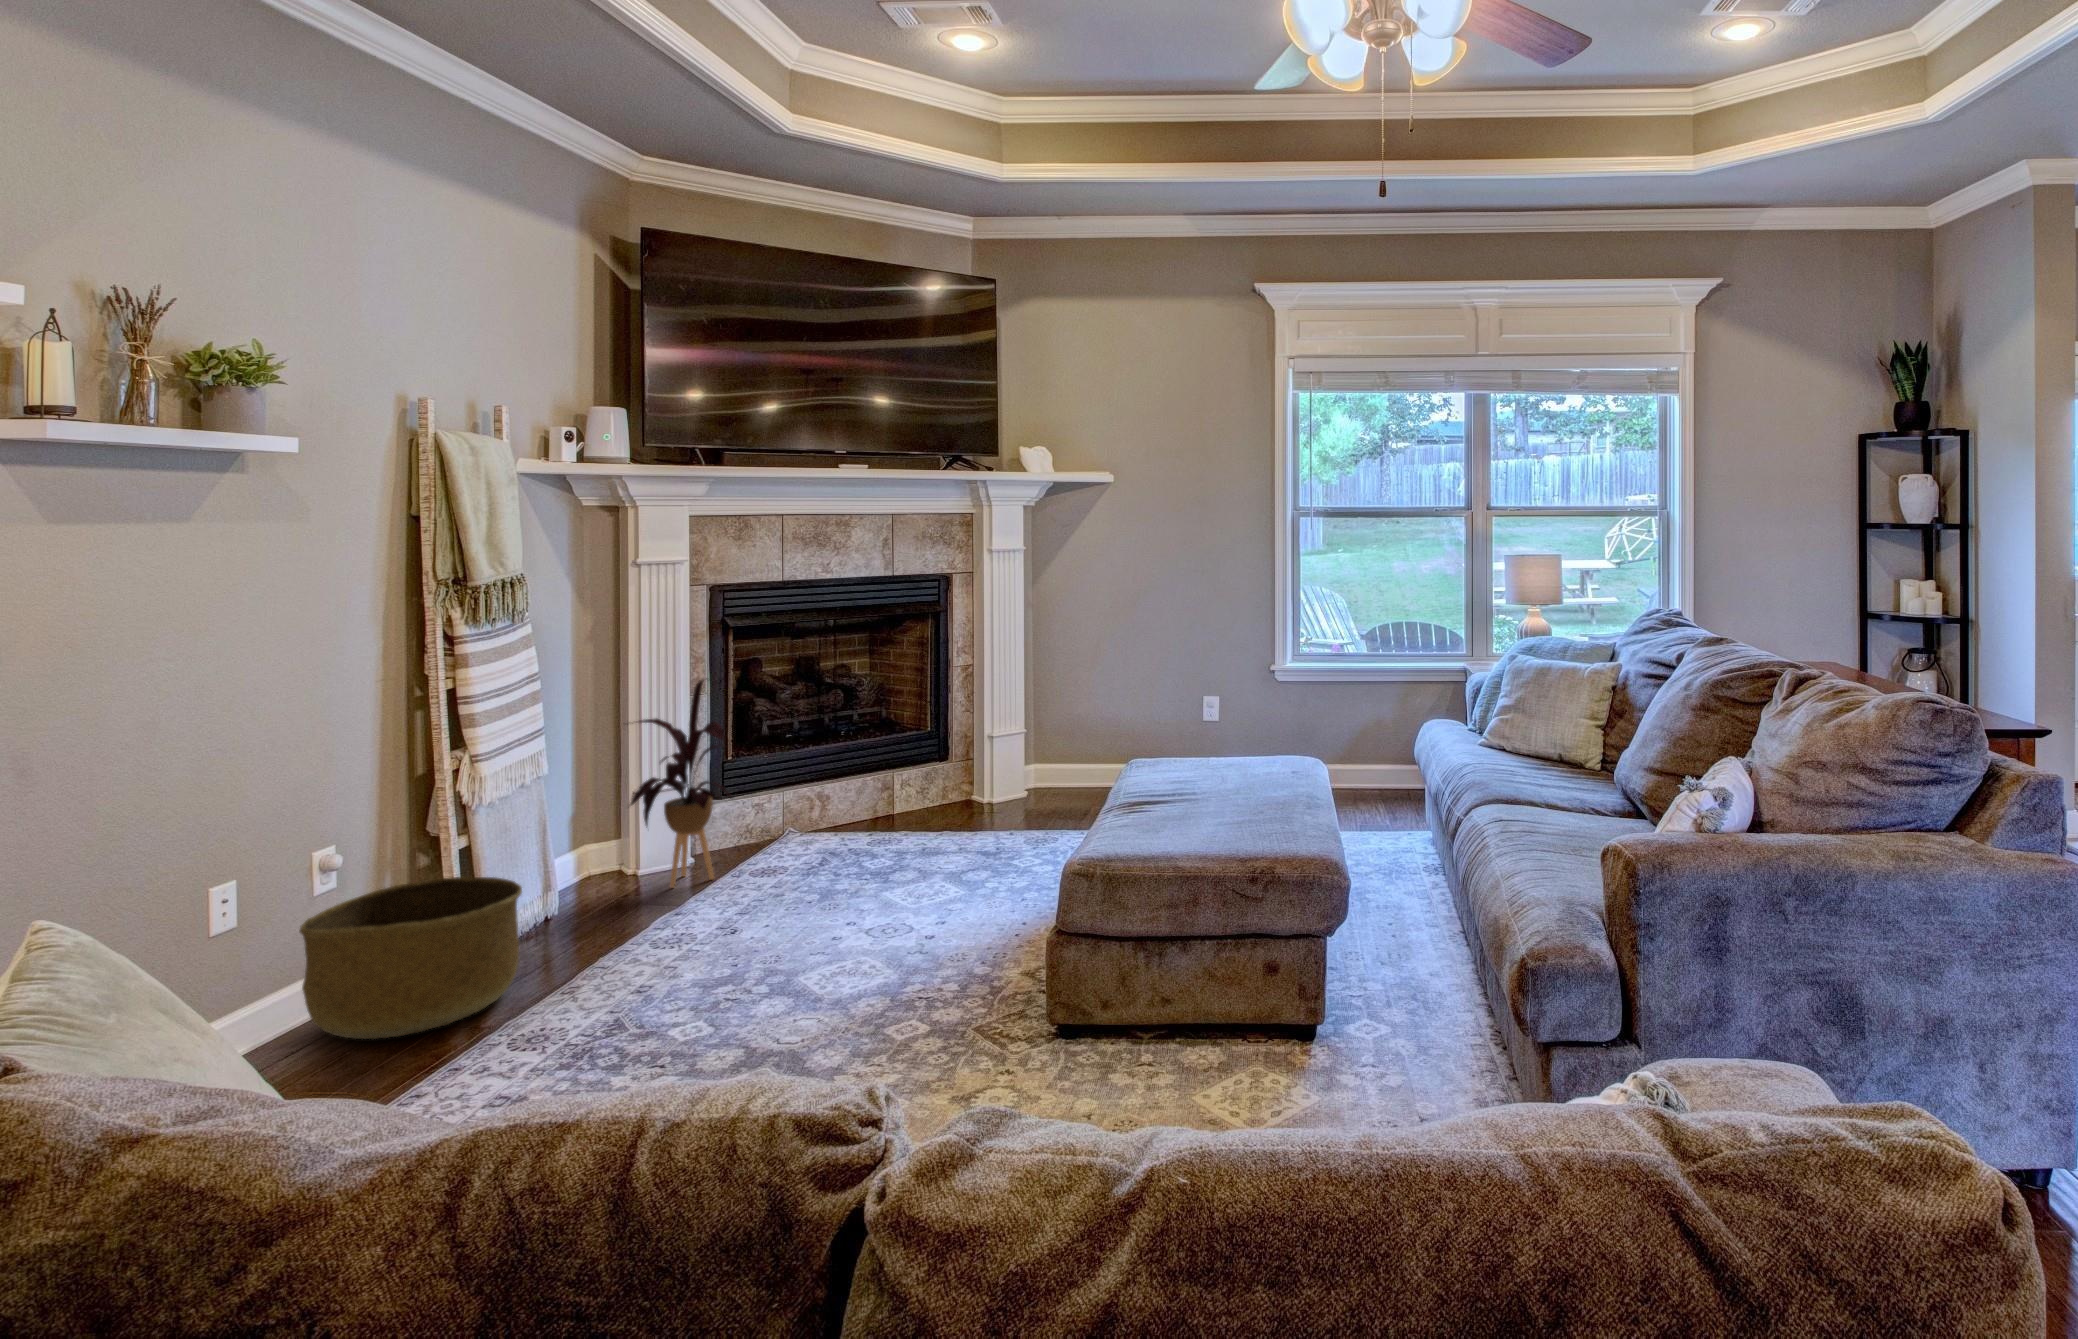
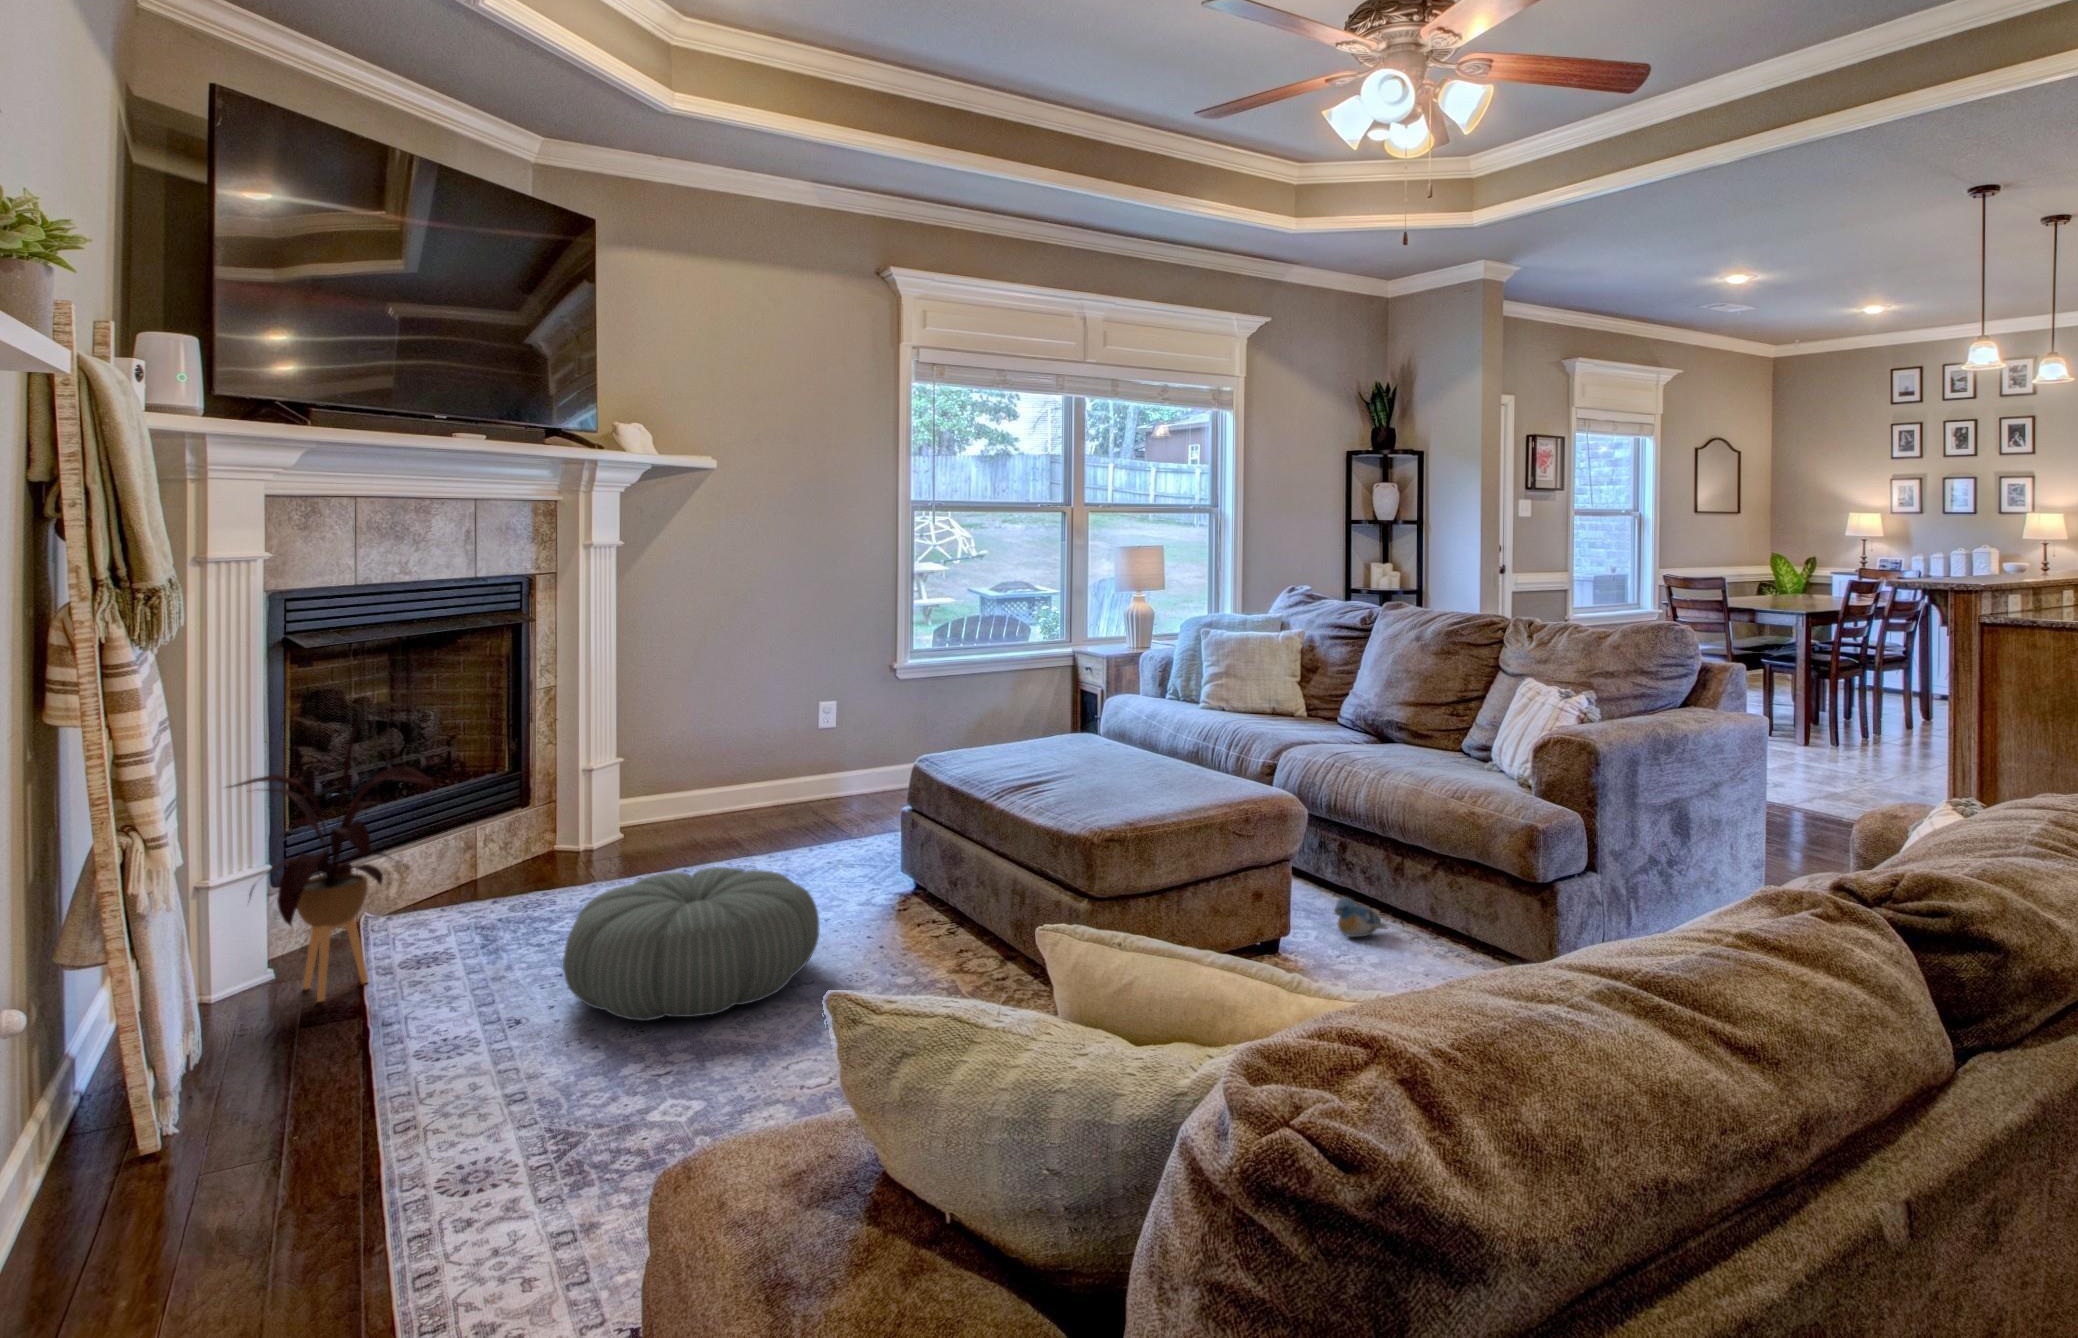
pouf: none [733,834,946,966] -> present [563,867,819,1021]
basket: present [300,877,522,1039] -> none [57,989,385,1240]
plush toy: none [1389,1002,1463,1059] -> present [1334,897,1387,937]

